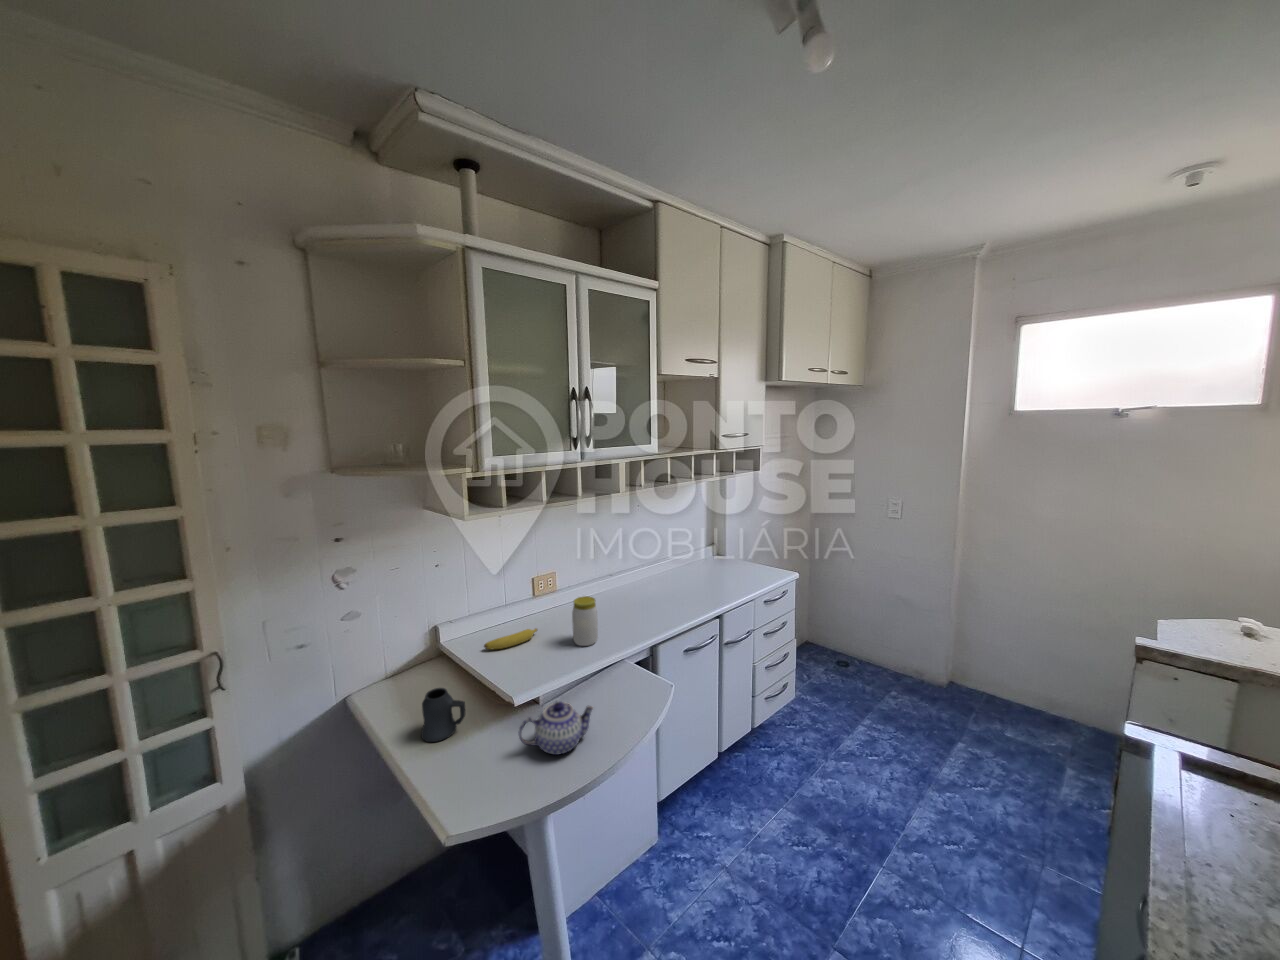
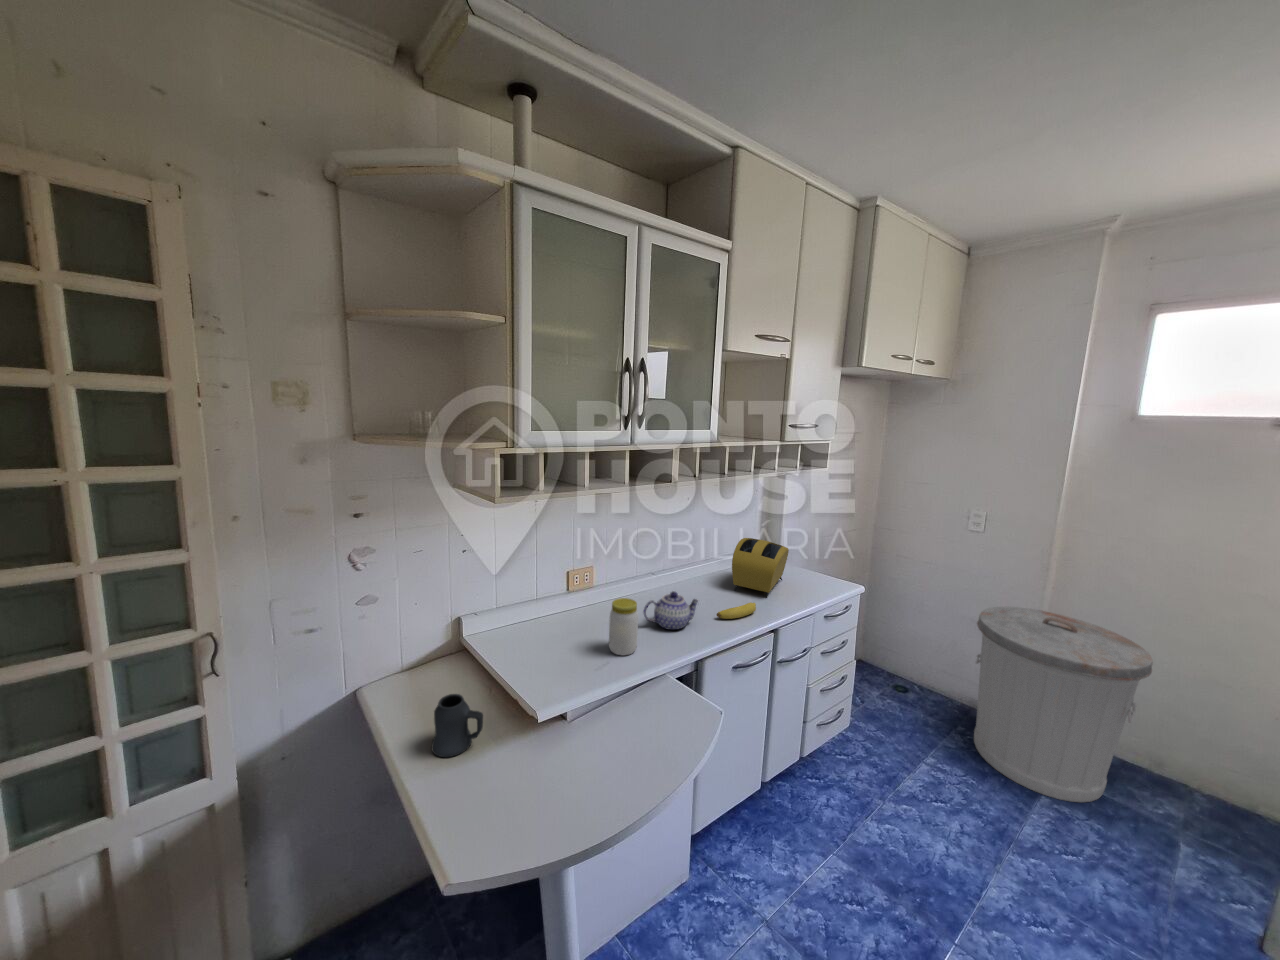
toaster: none [682,537,732,589] -> present [732,538,789,598]
trash can: none [900,581,1038,744] -> present [974,607,1153,803]
fruit: present [484,628,537,649] -> present [716,602,756,619]
teapot: present [519,701,593,755] -> present [644,591,698,630]

